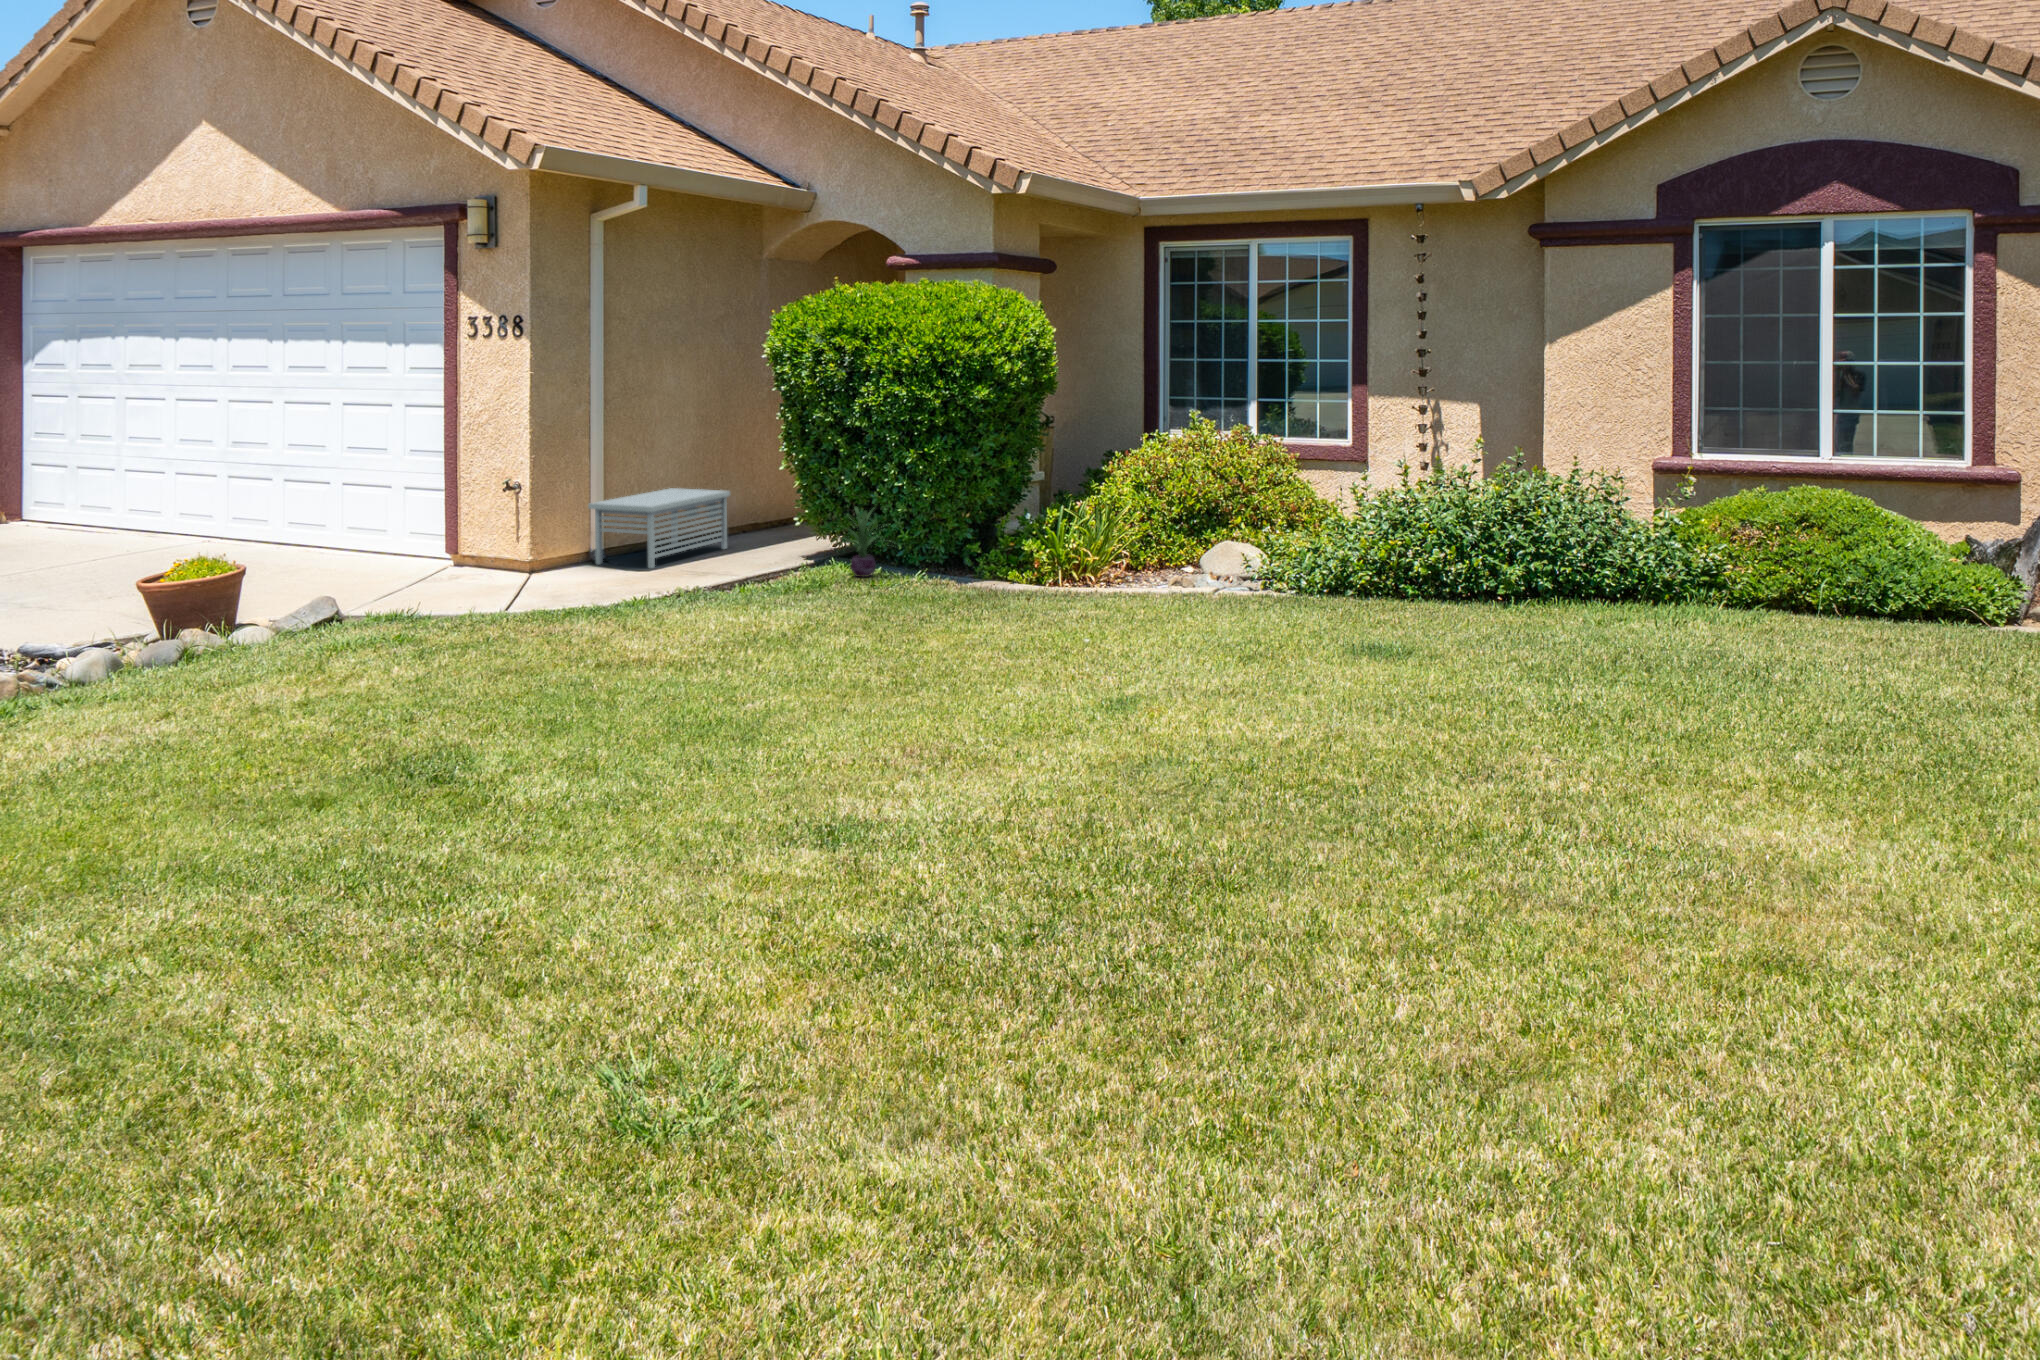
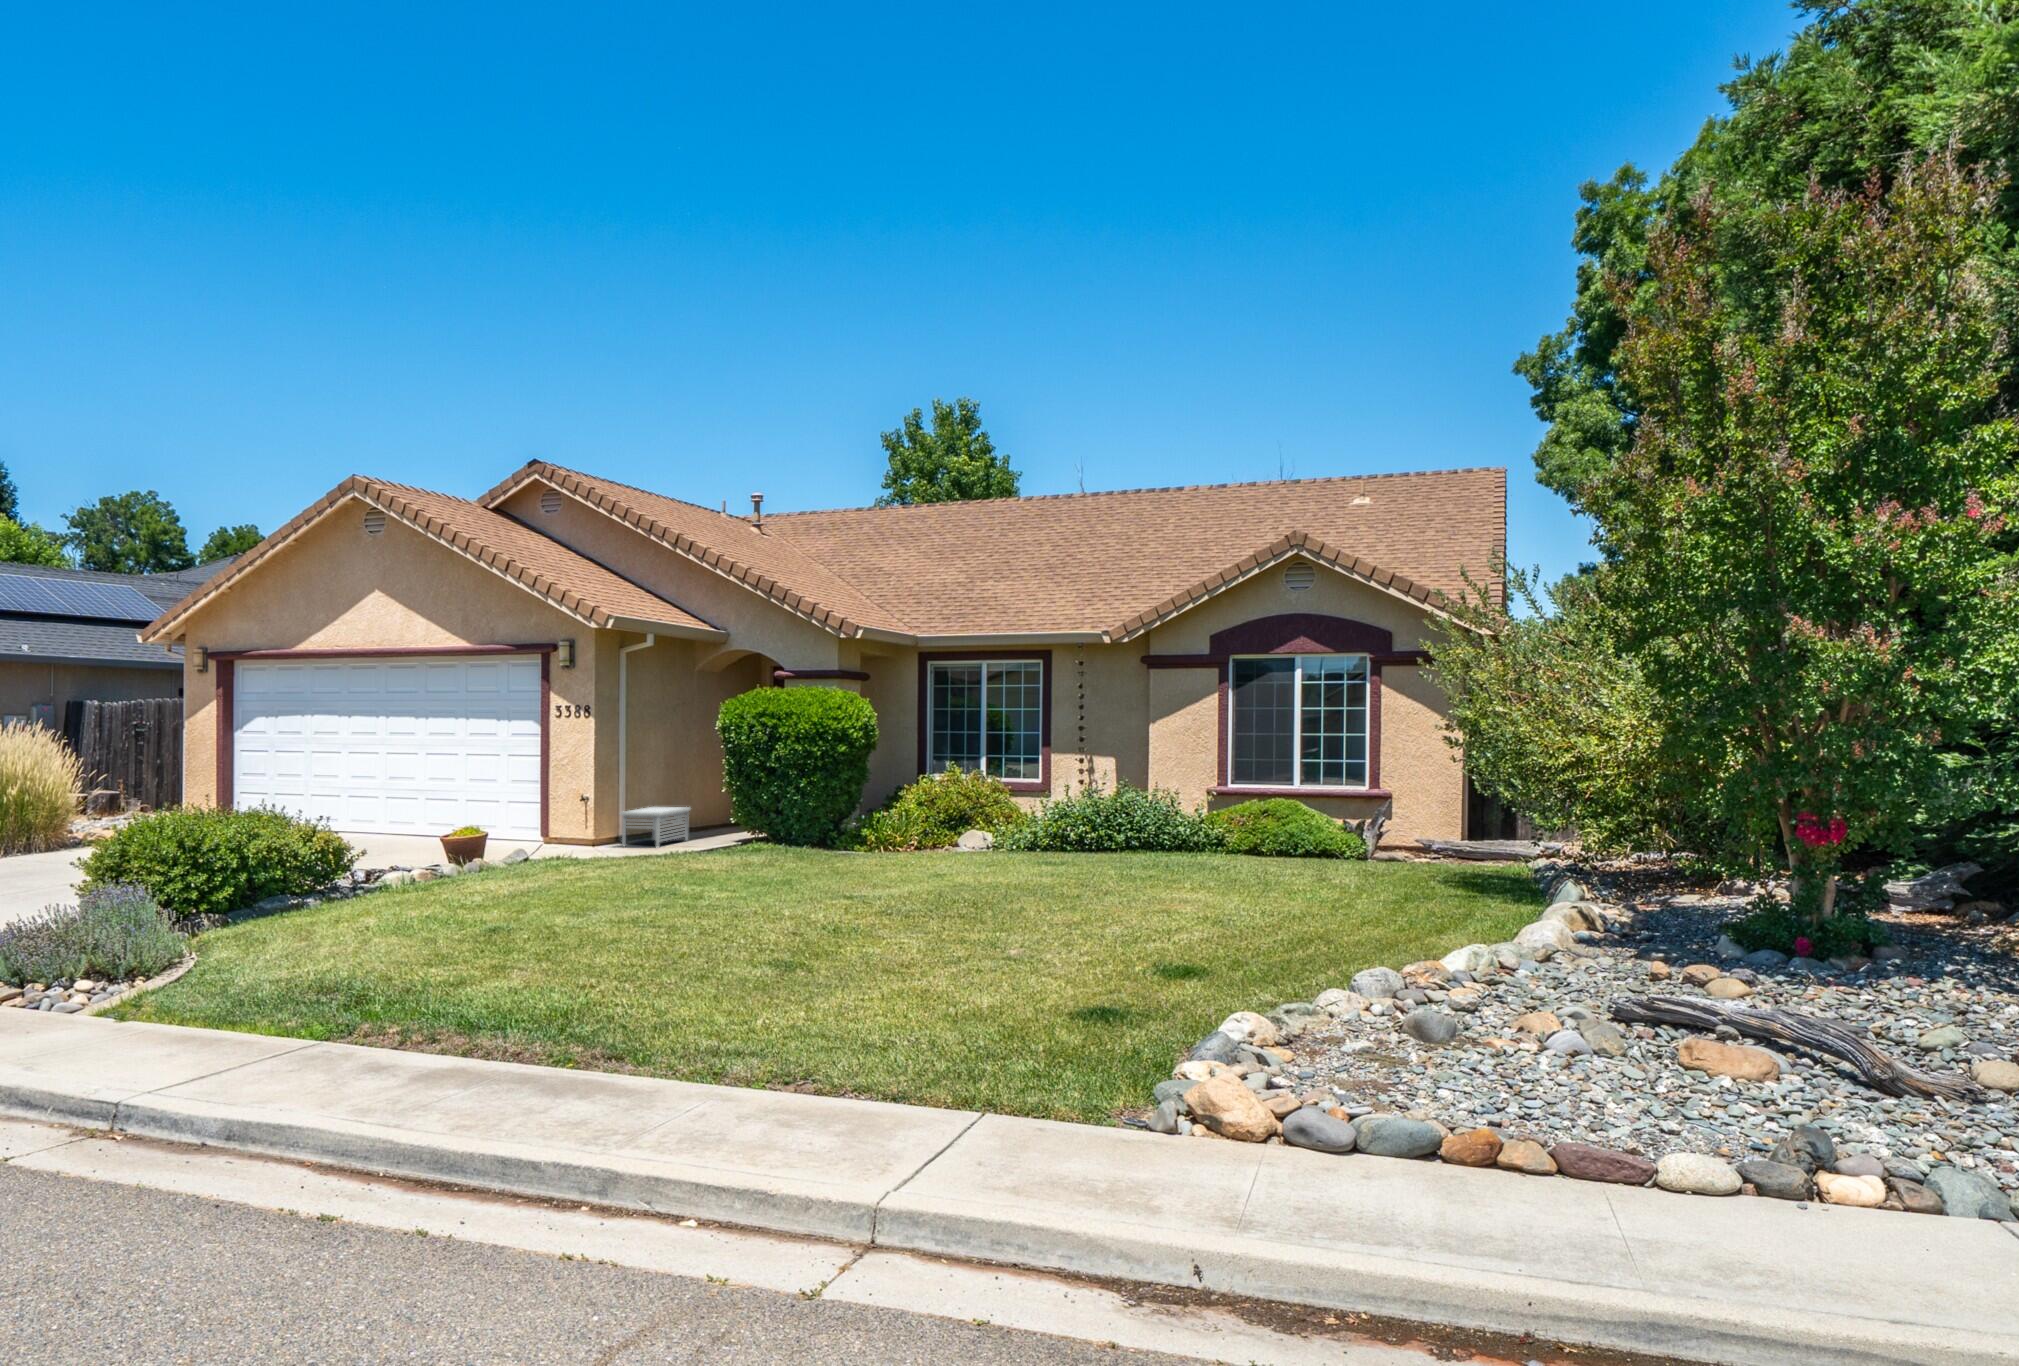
decorative plant: present [845,507,876,577] -> none [763,810,804,848]

